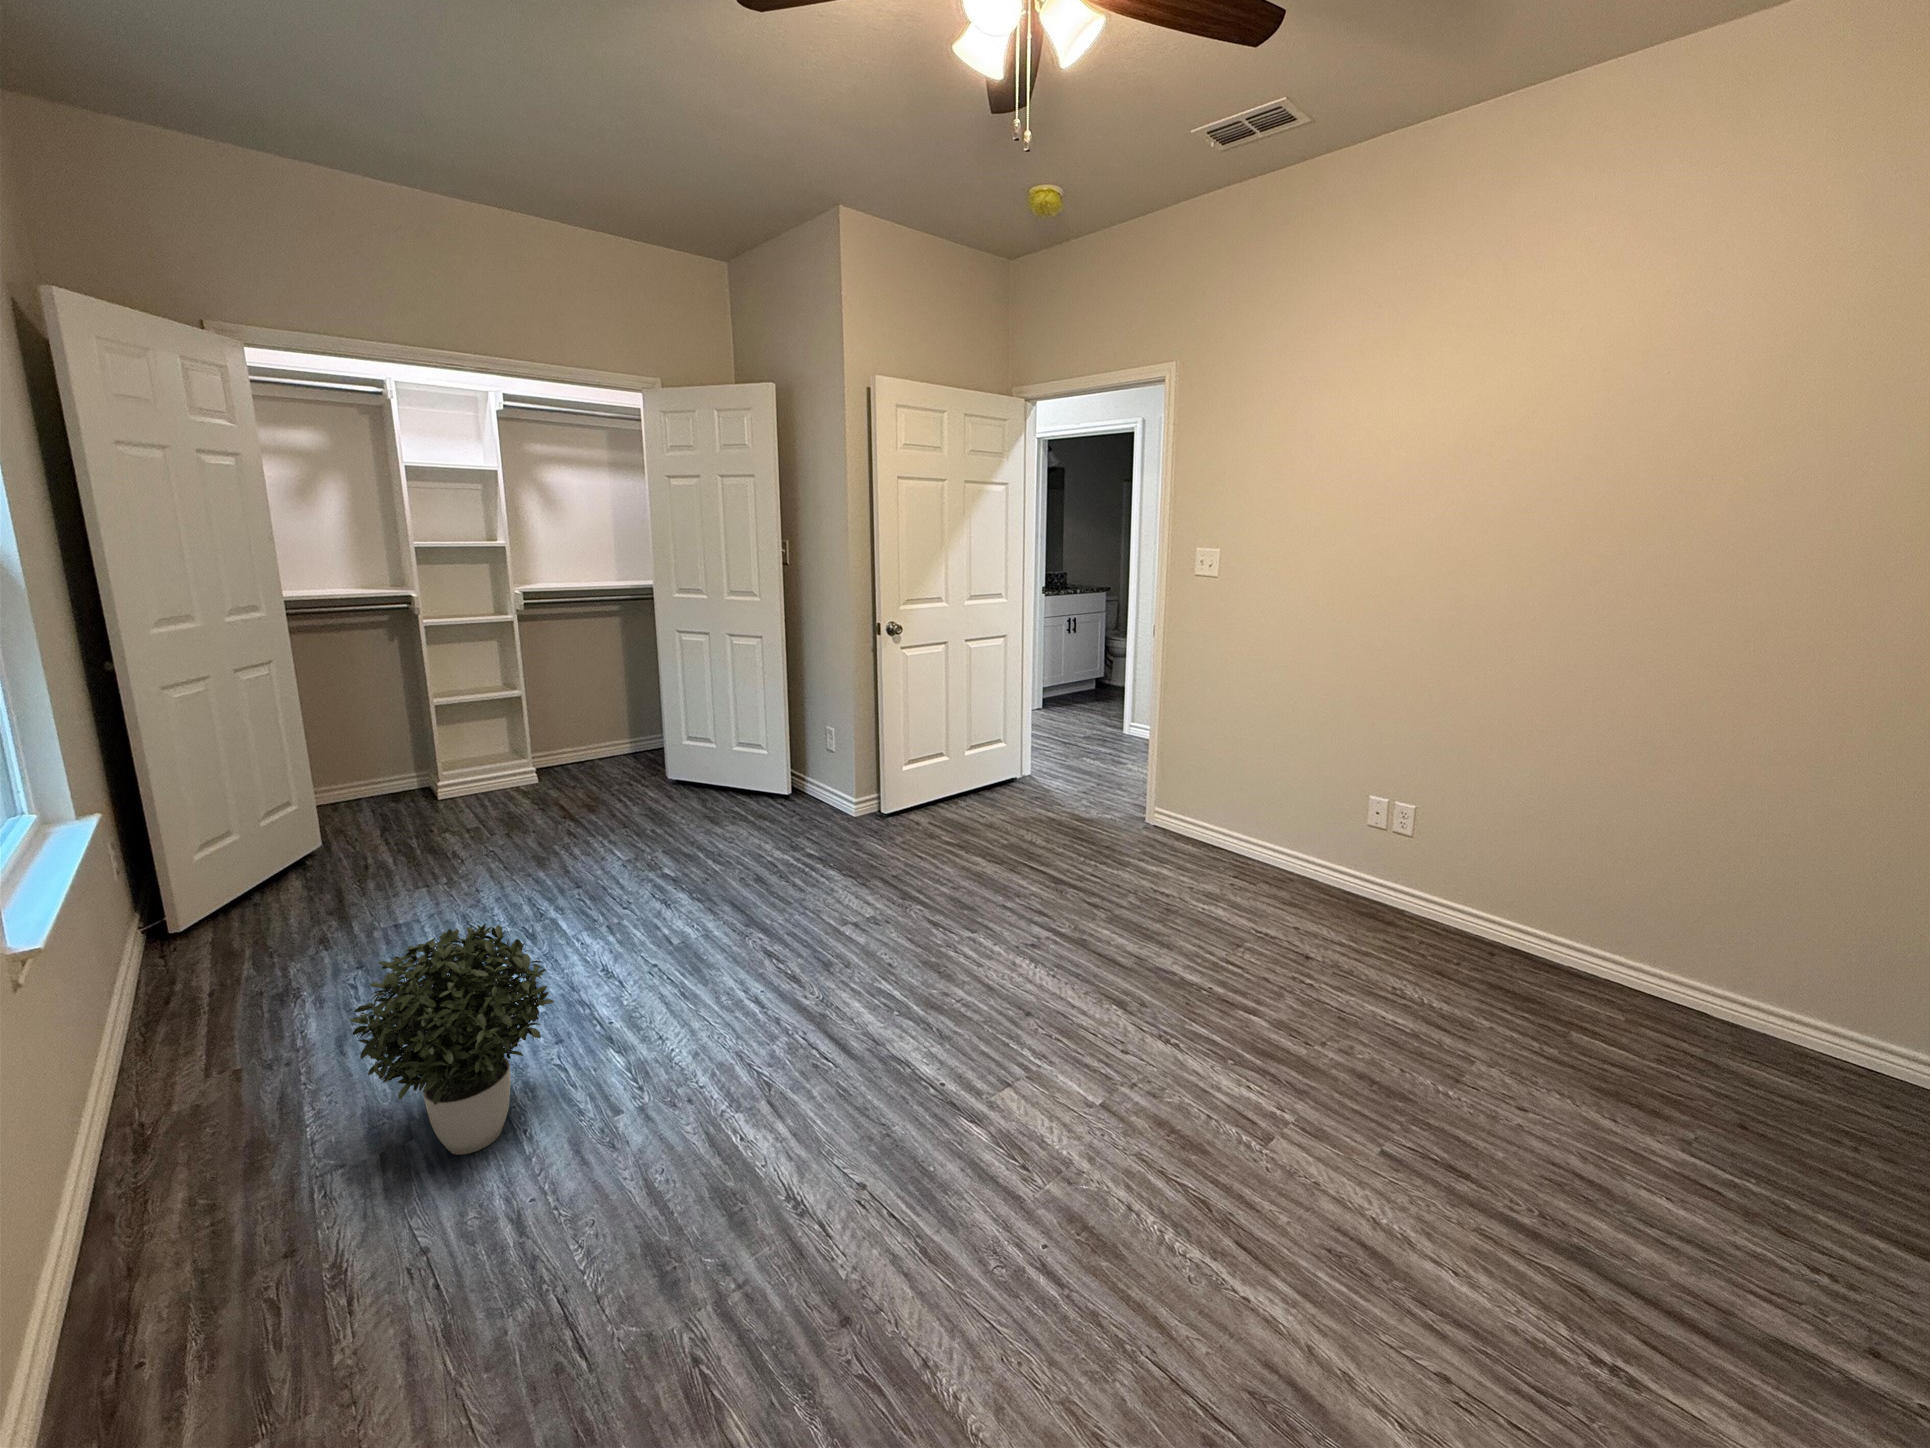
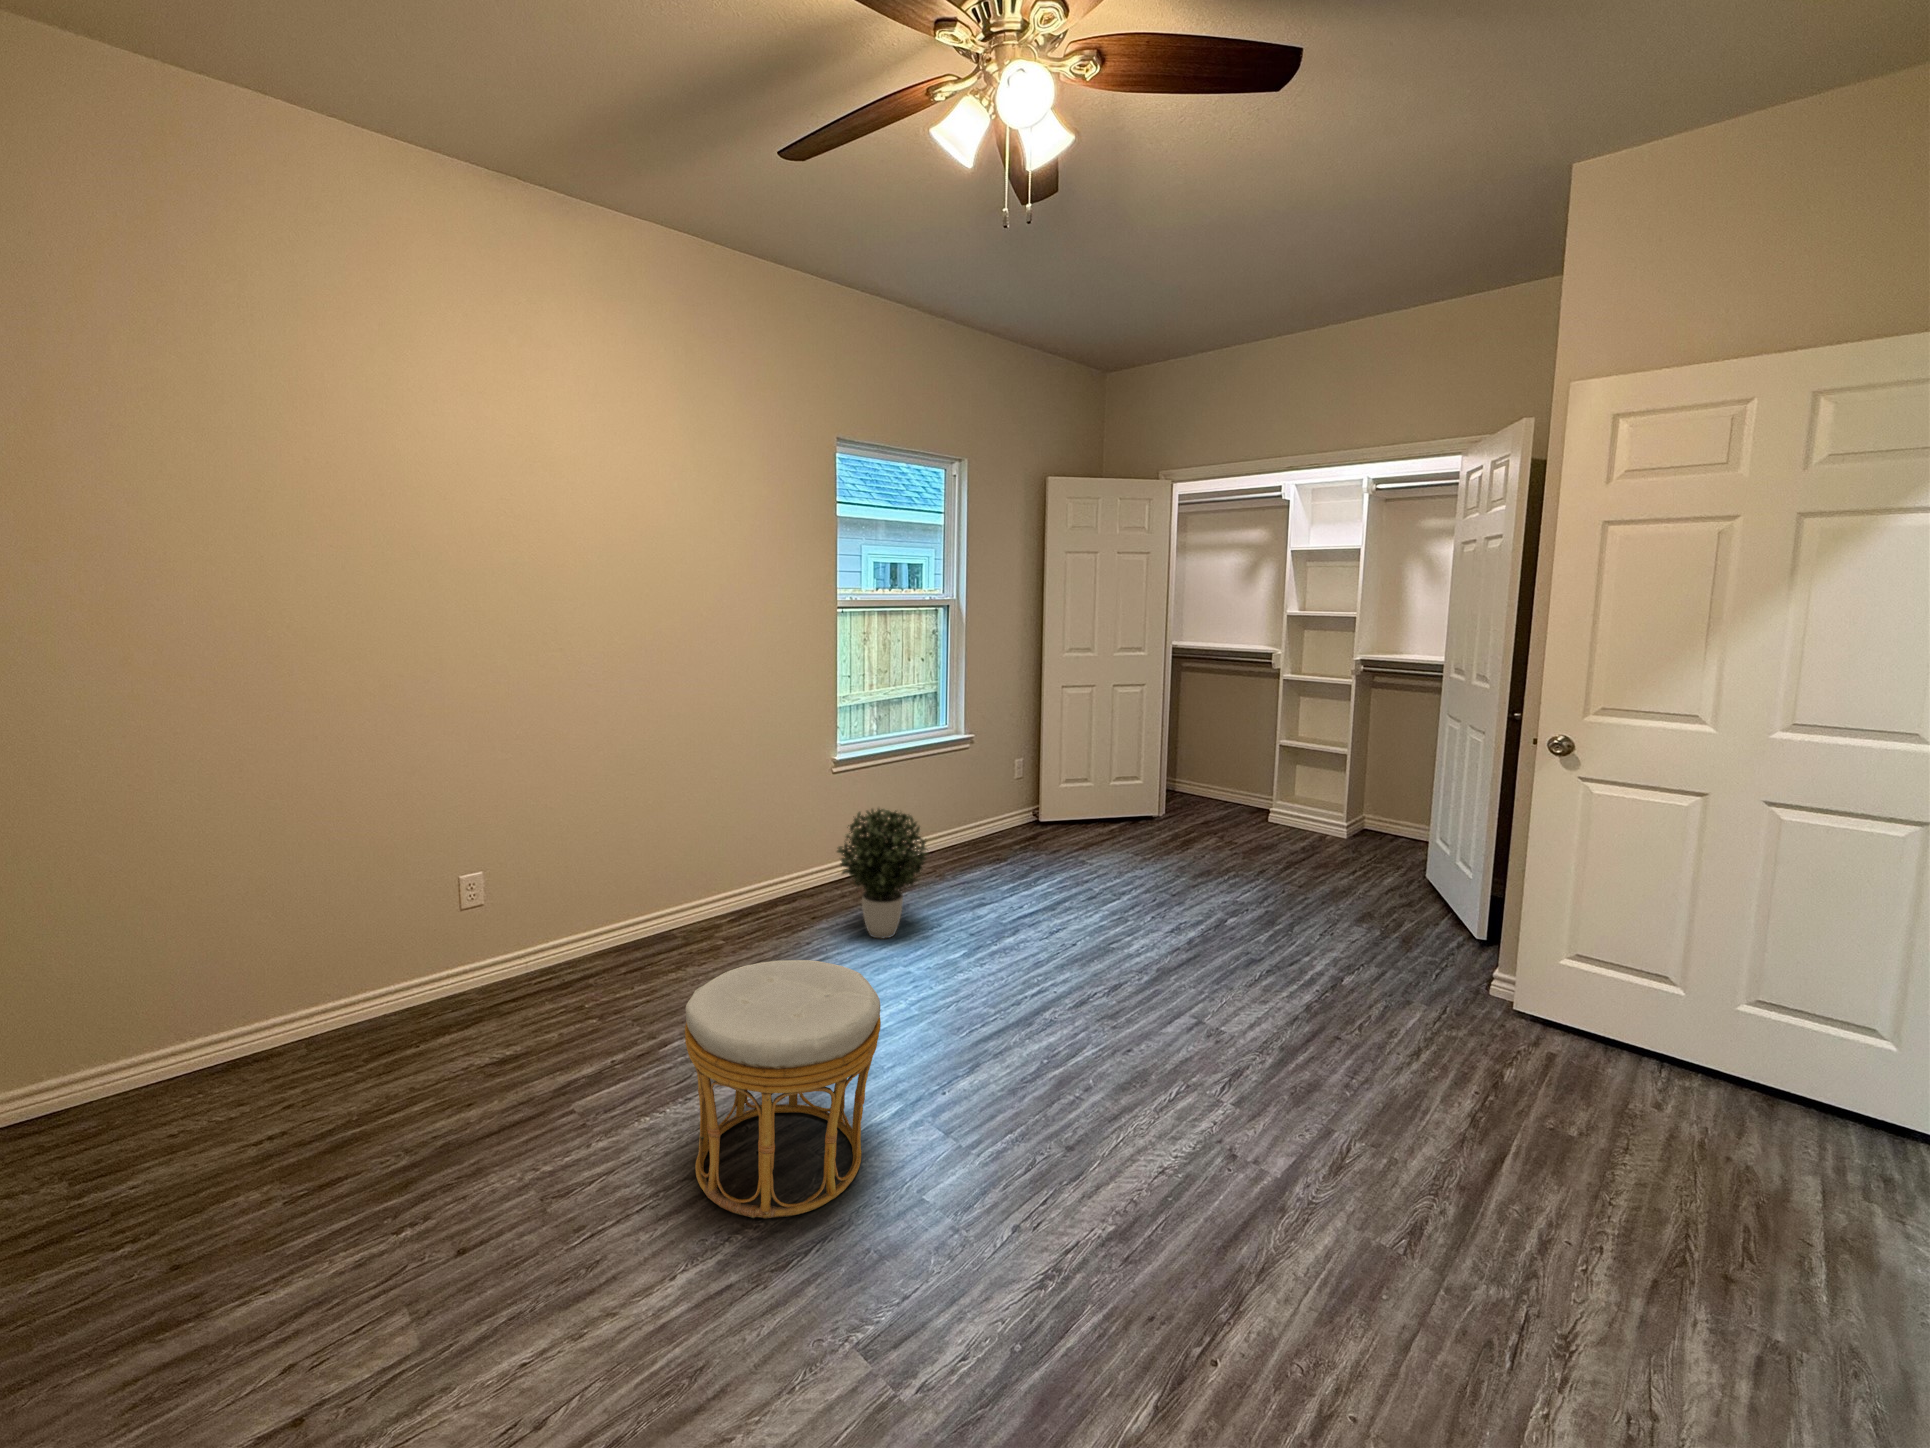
ottoman: none [945,985,1172,1309] -> present [685,960,881,1218]

